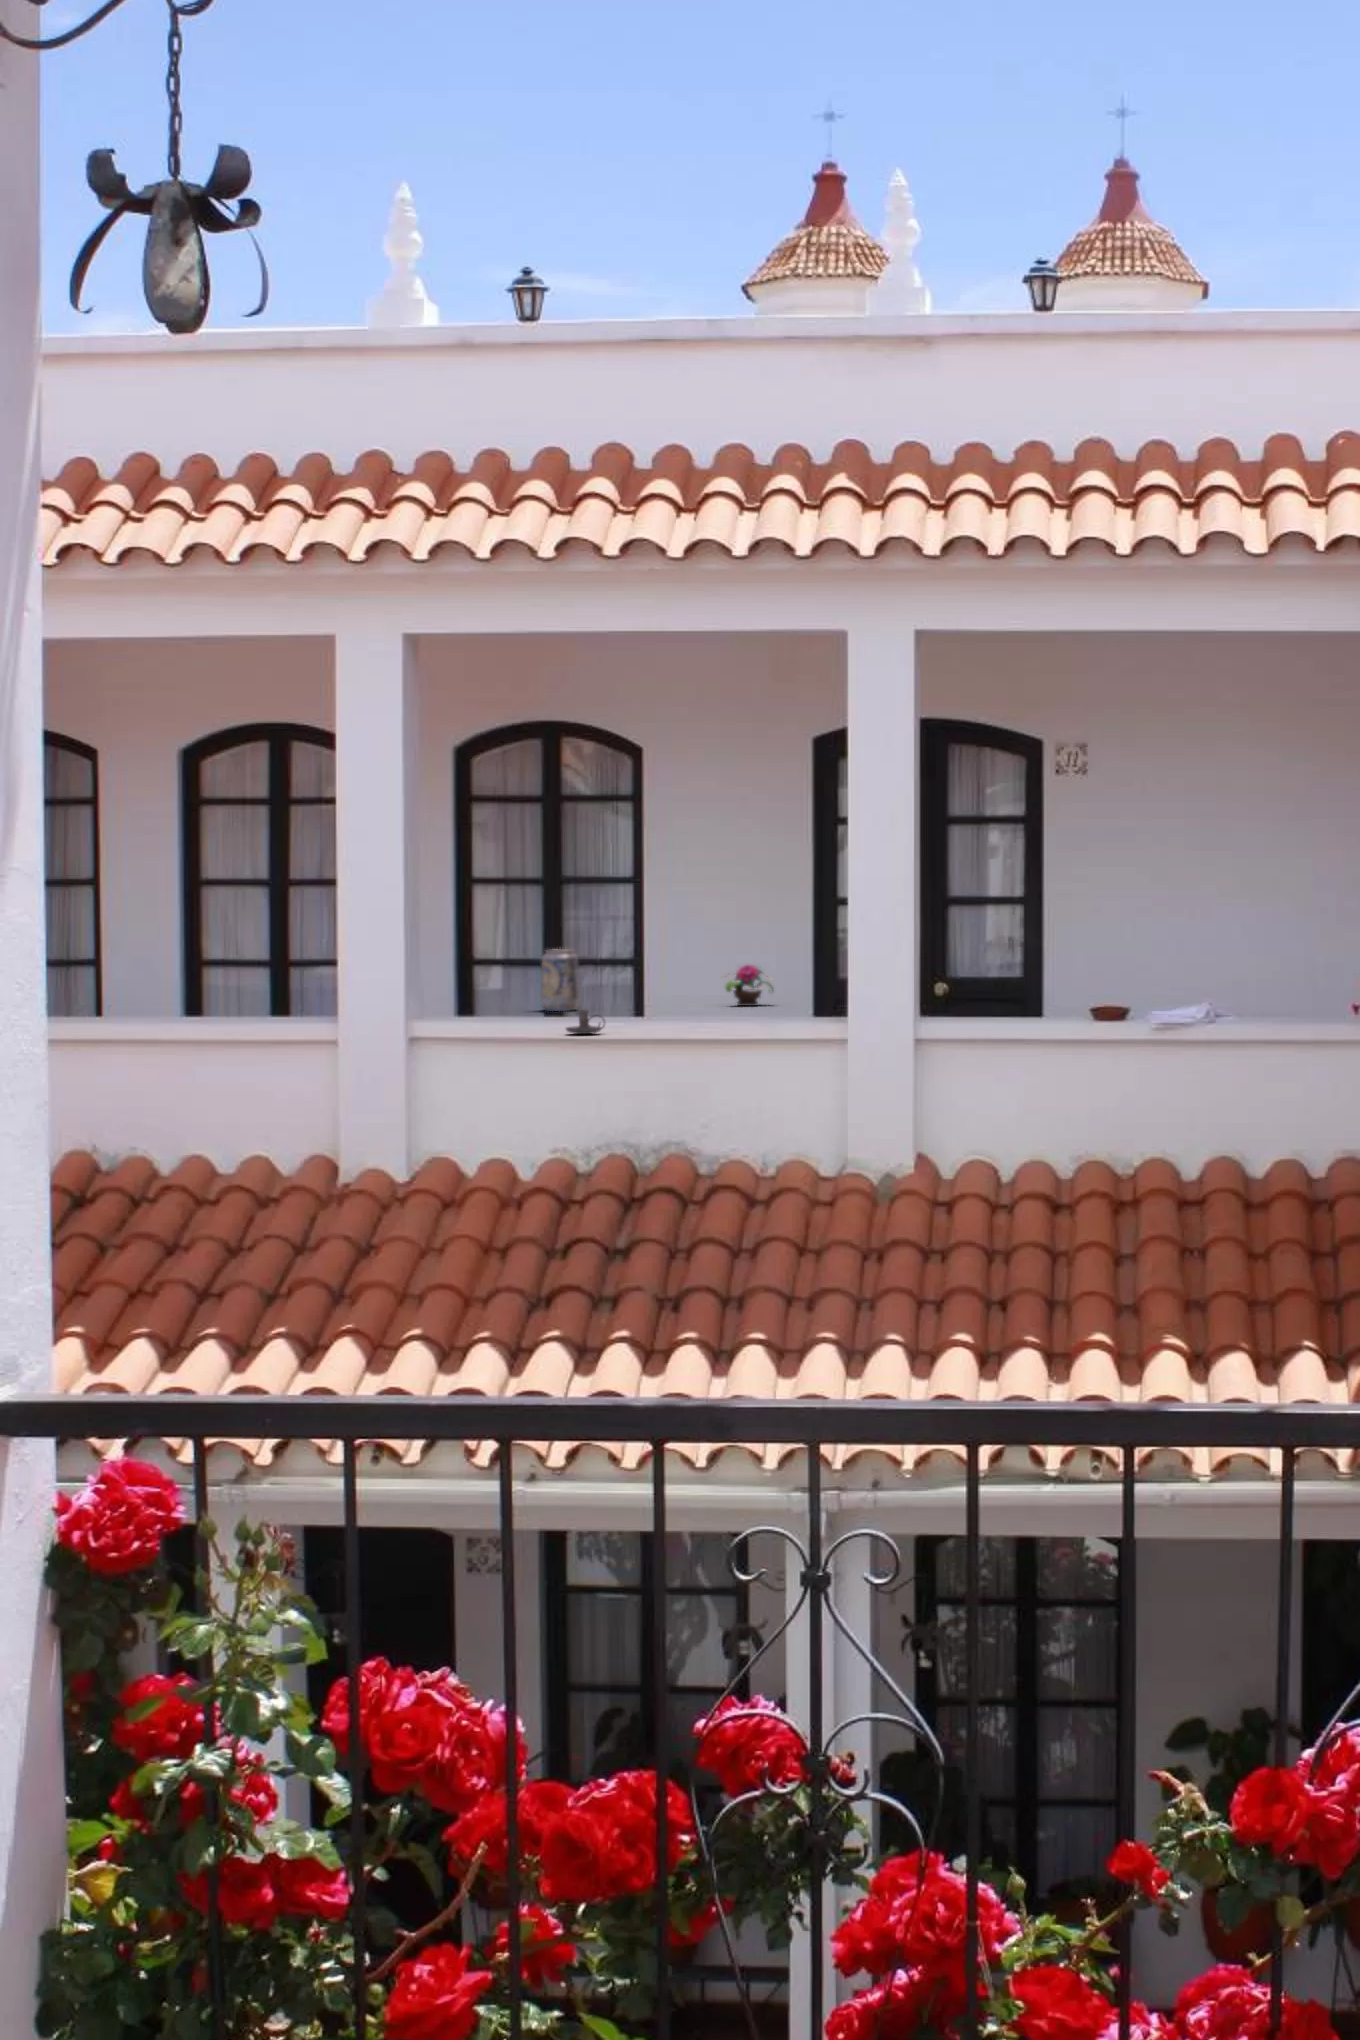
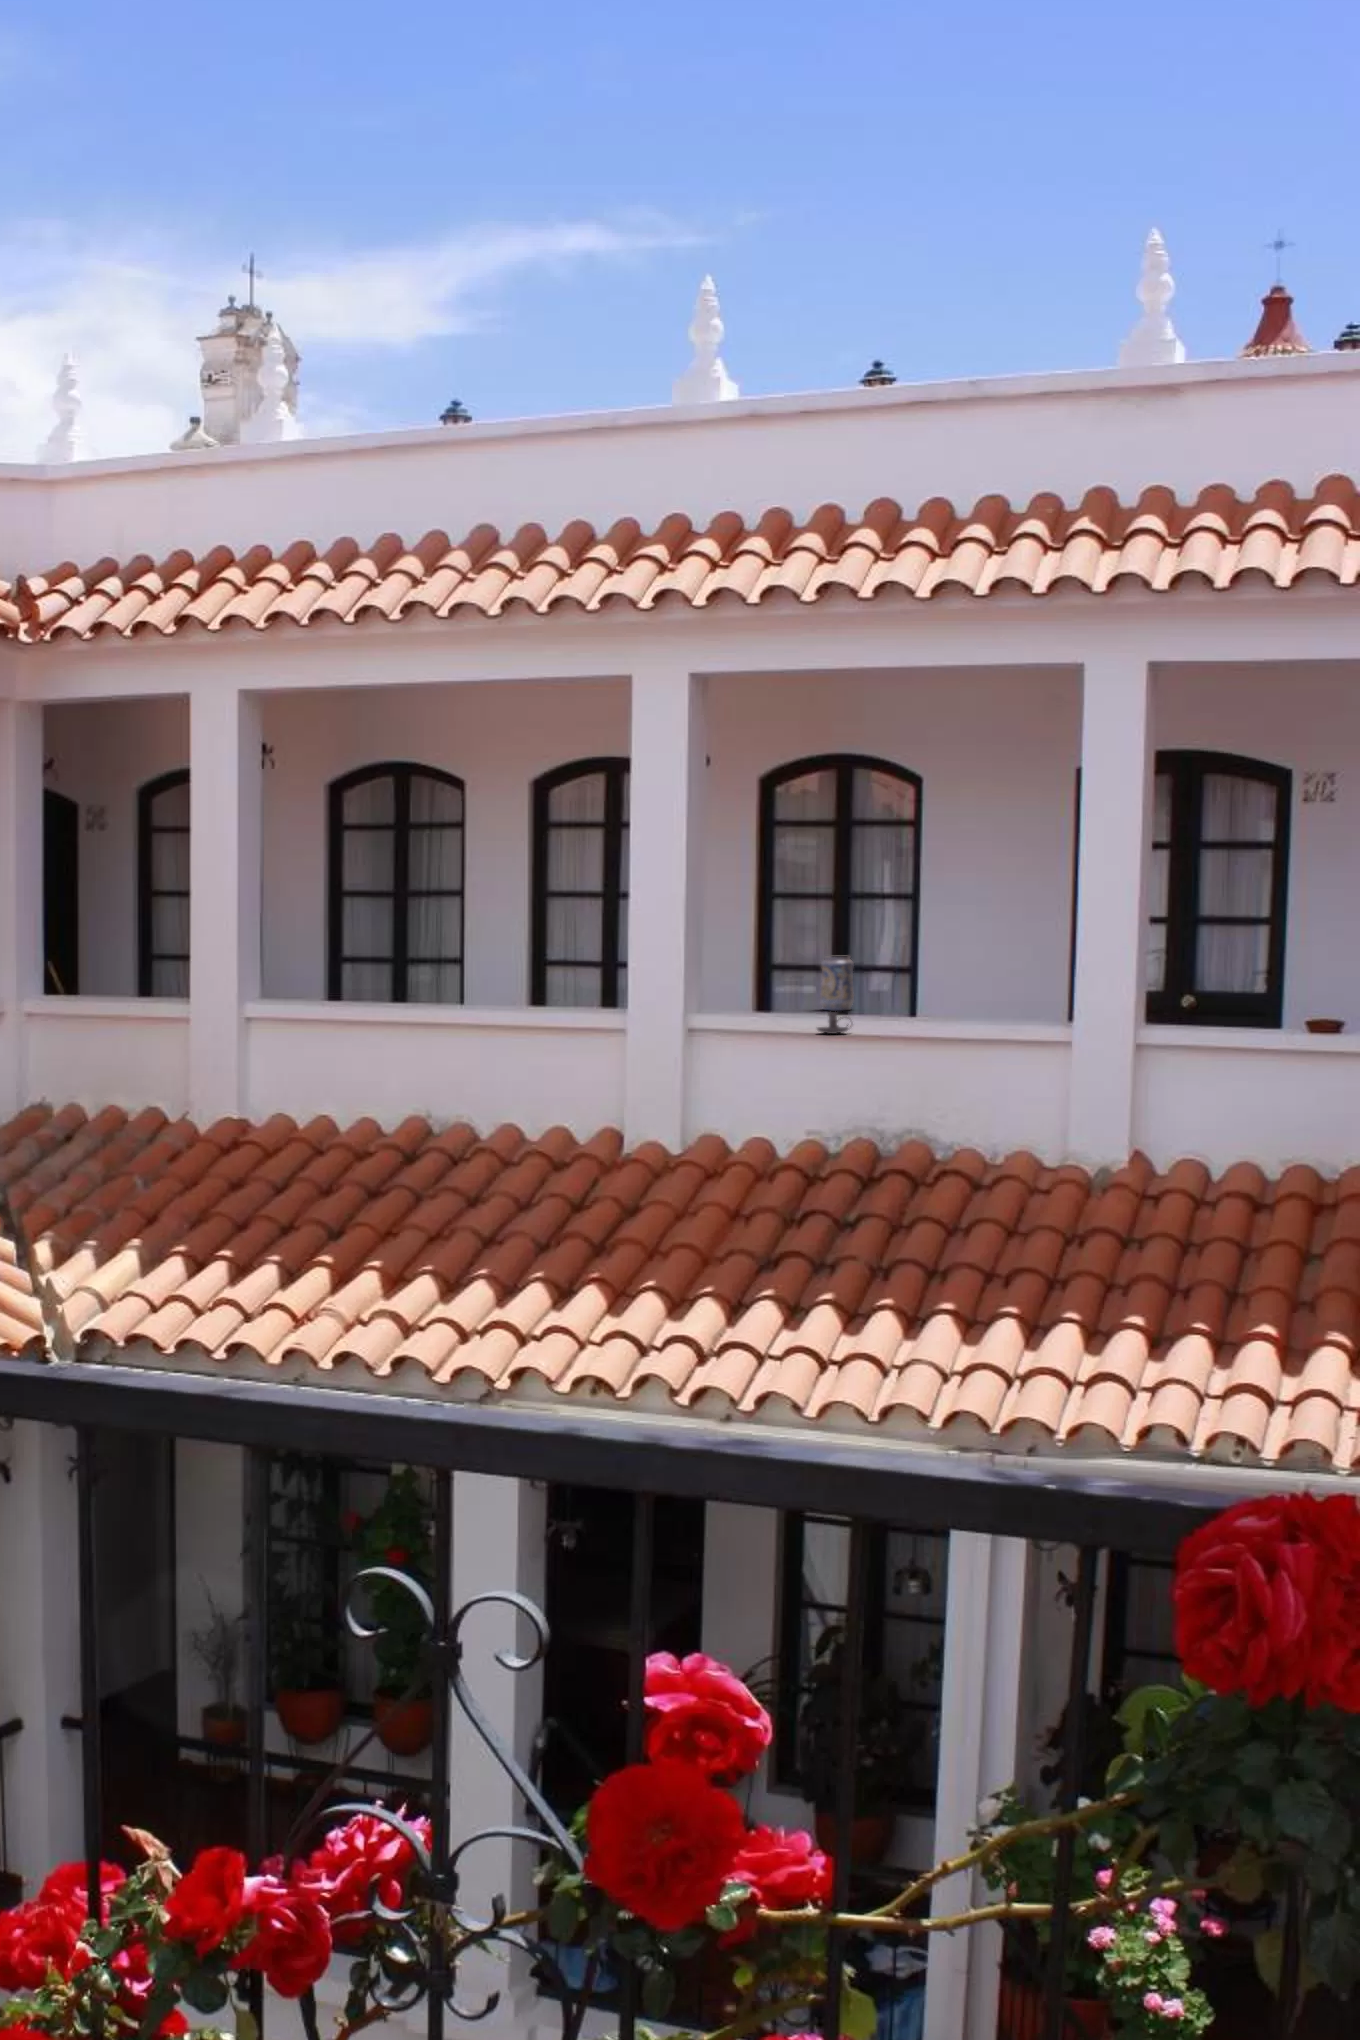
potted flower: present [726,965,773,1006] -> none [986,970,1034,1008]

